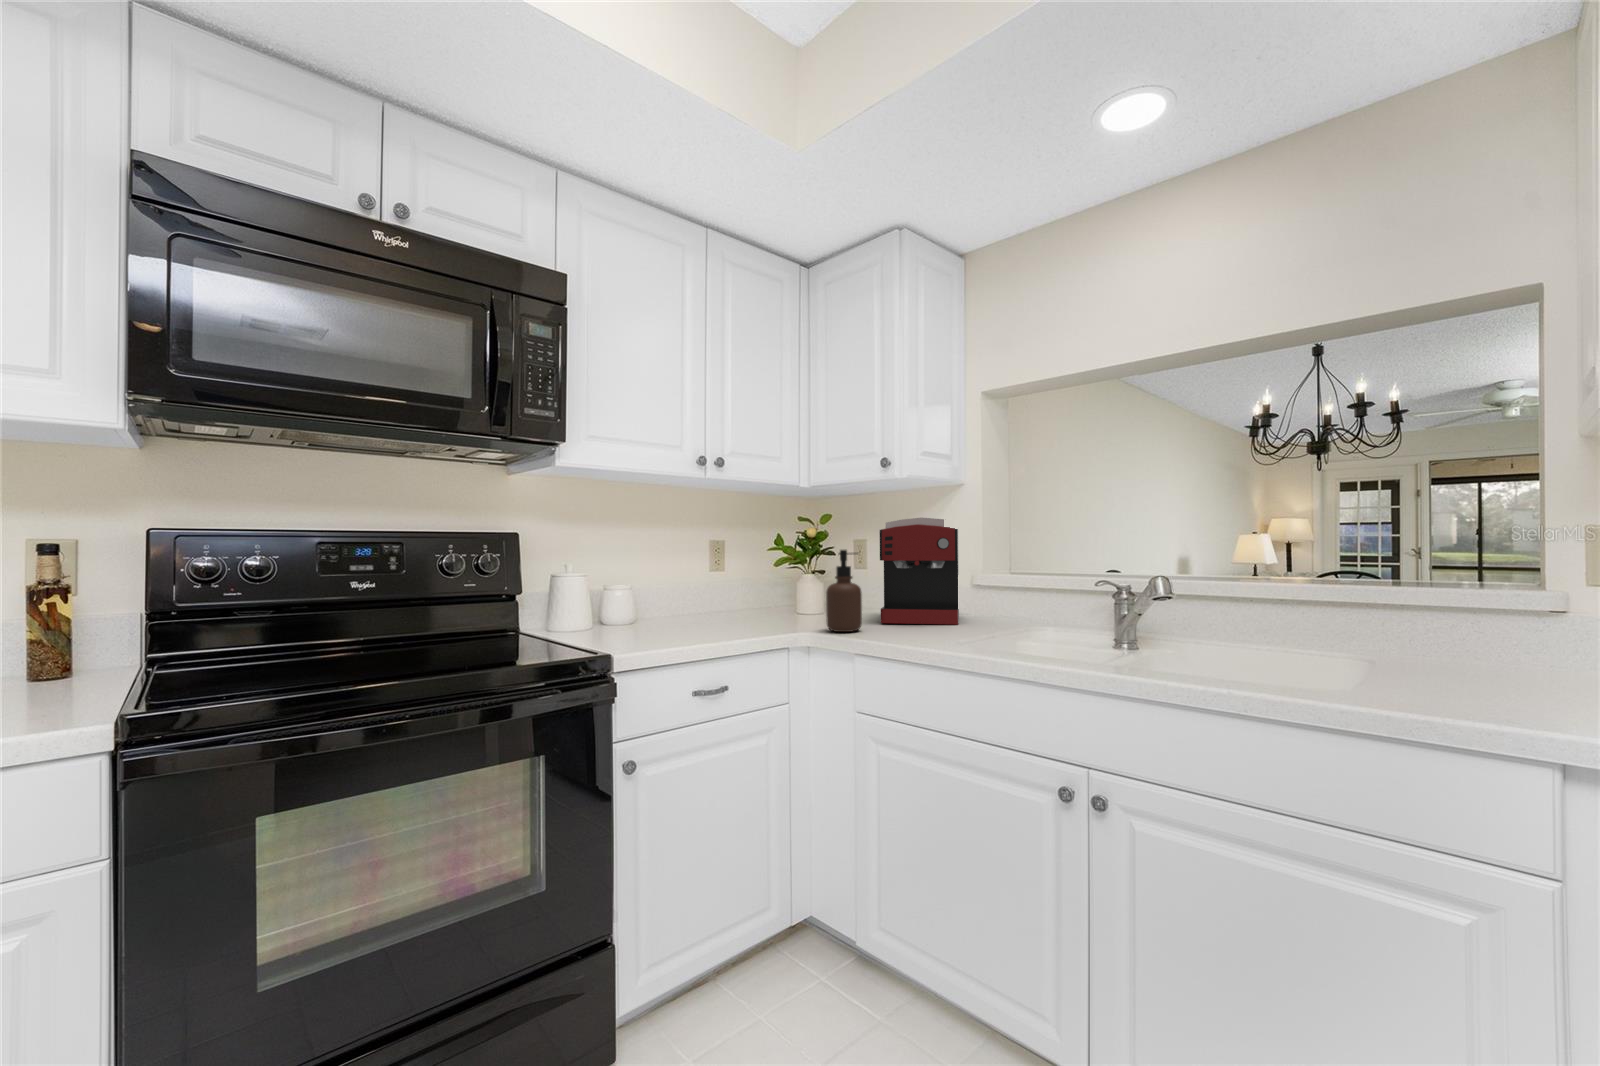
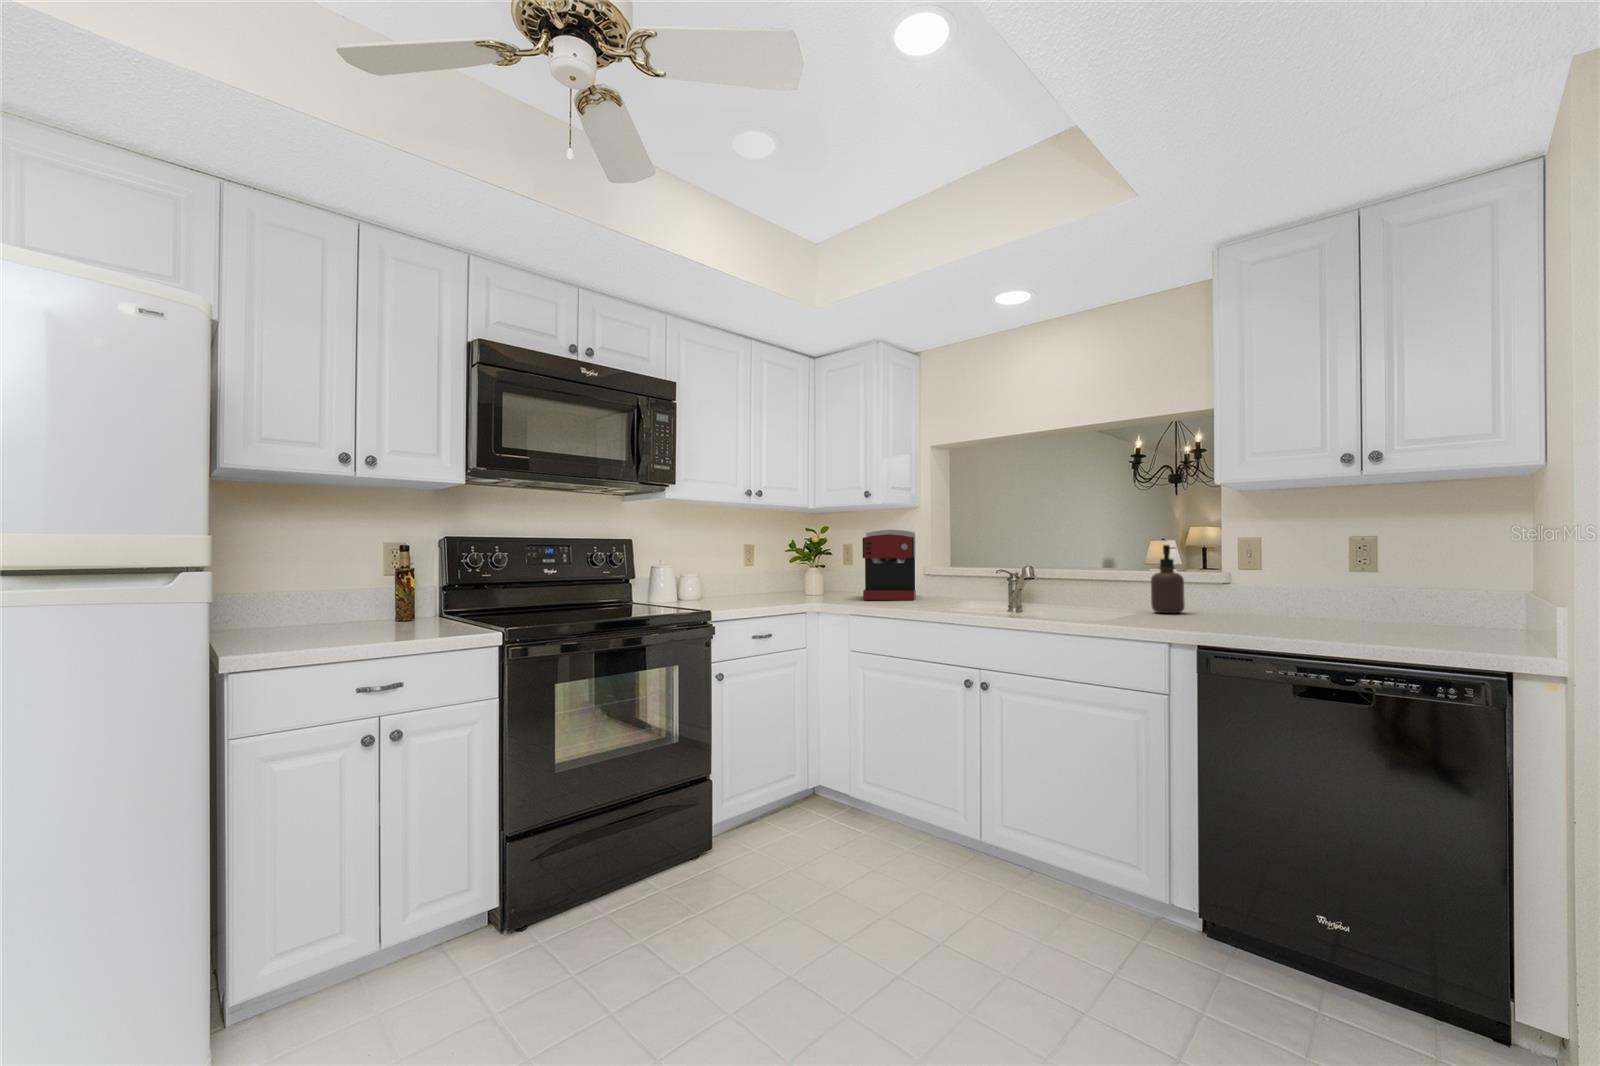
soap dispenser: present [826,550,862,632] -> present [1151,545,1185,613]

